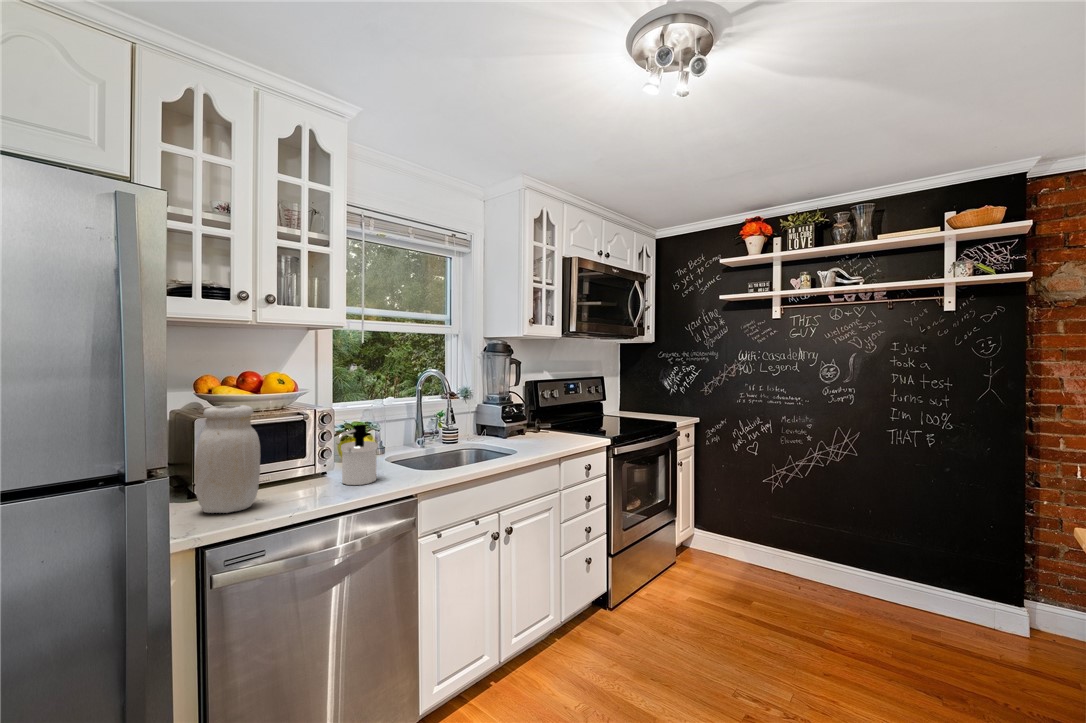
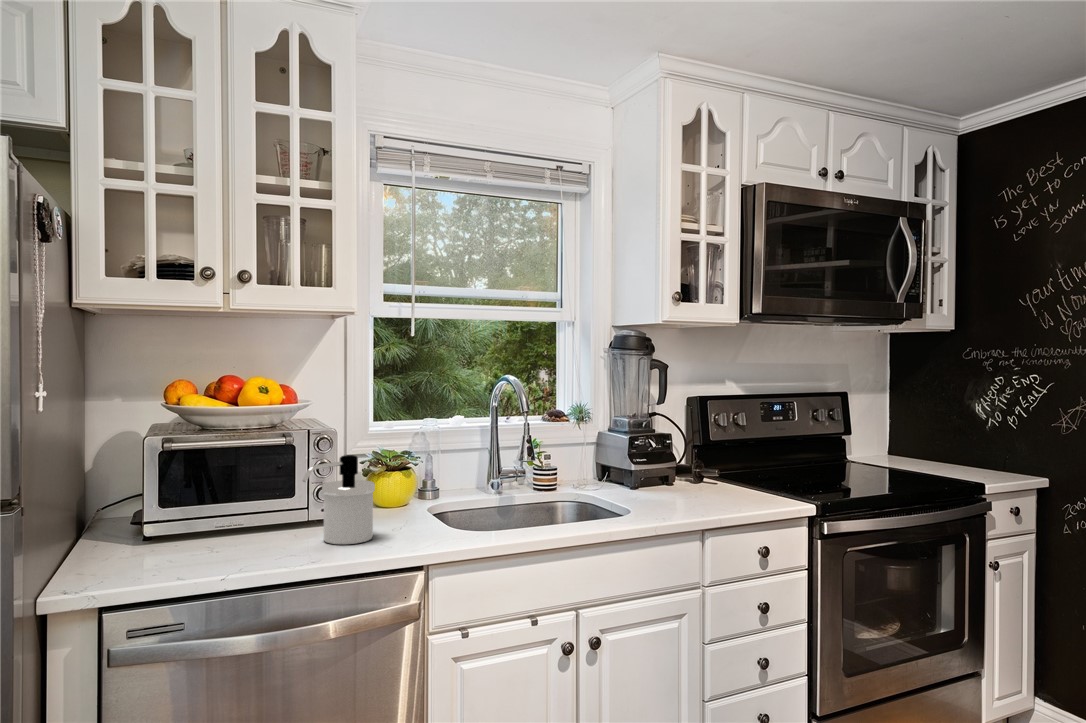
jar: present [195,405,260,513] -> none [112,420,195,565]

